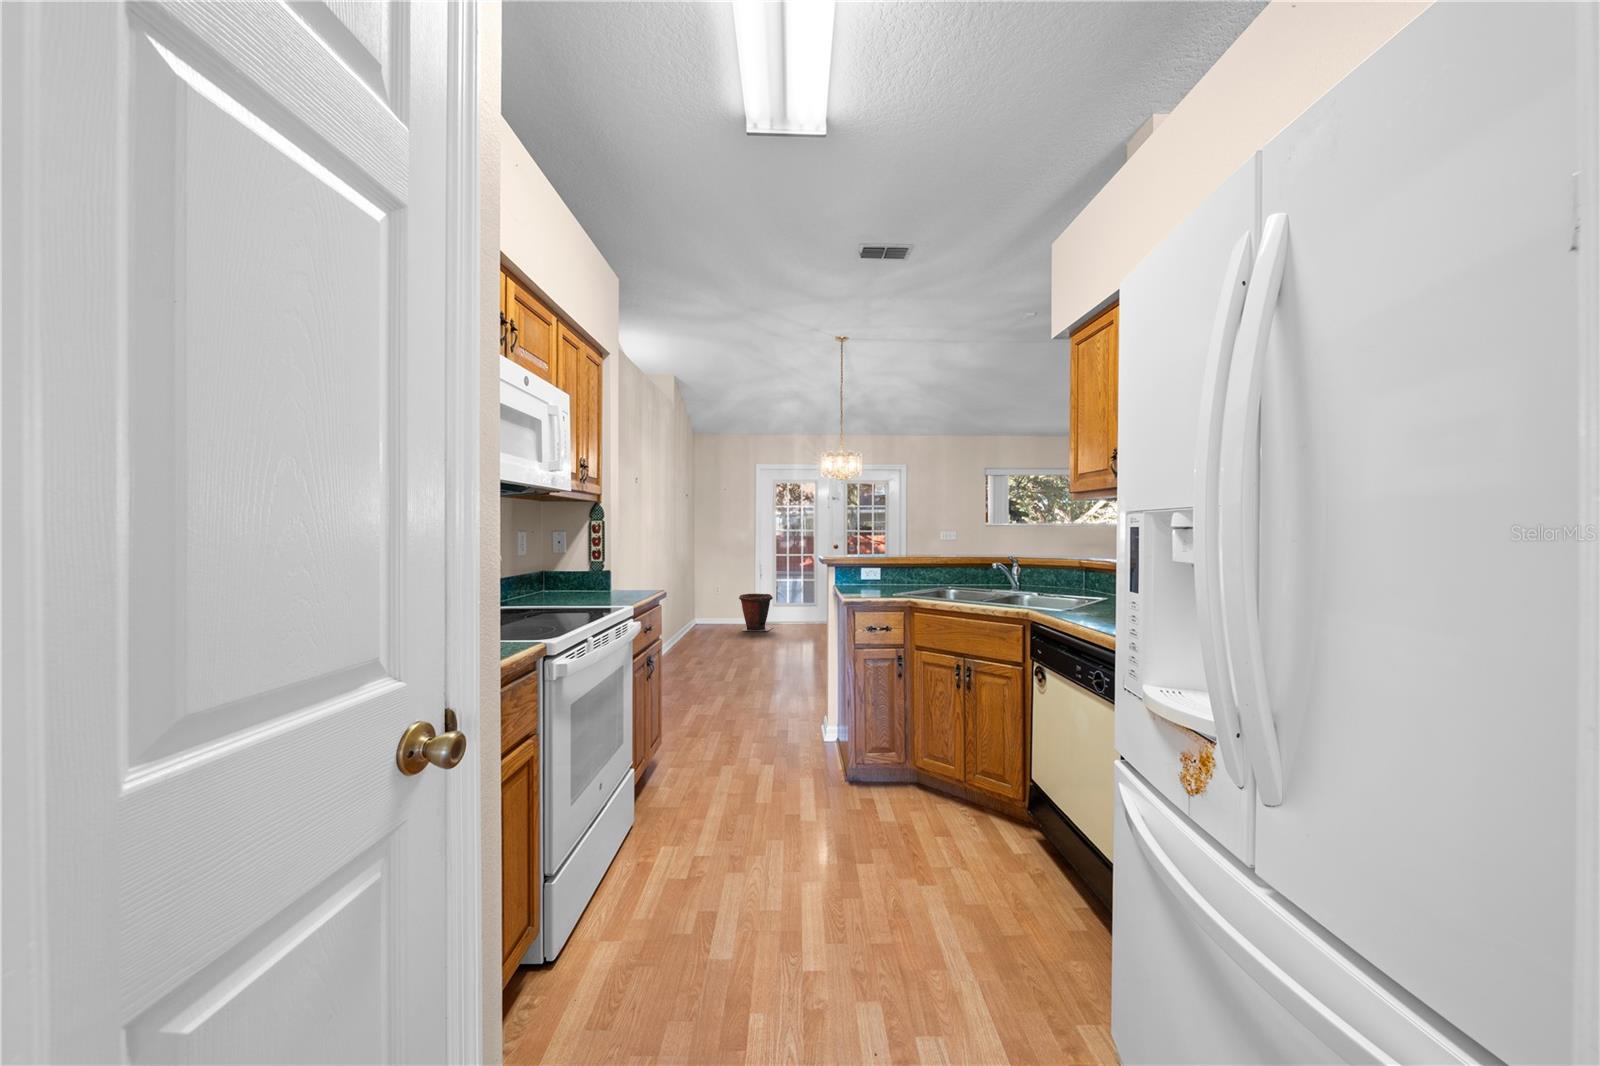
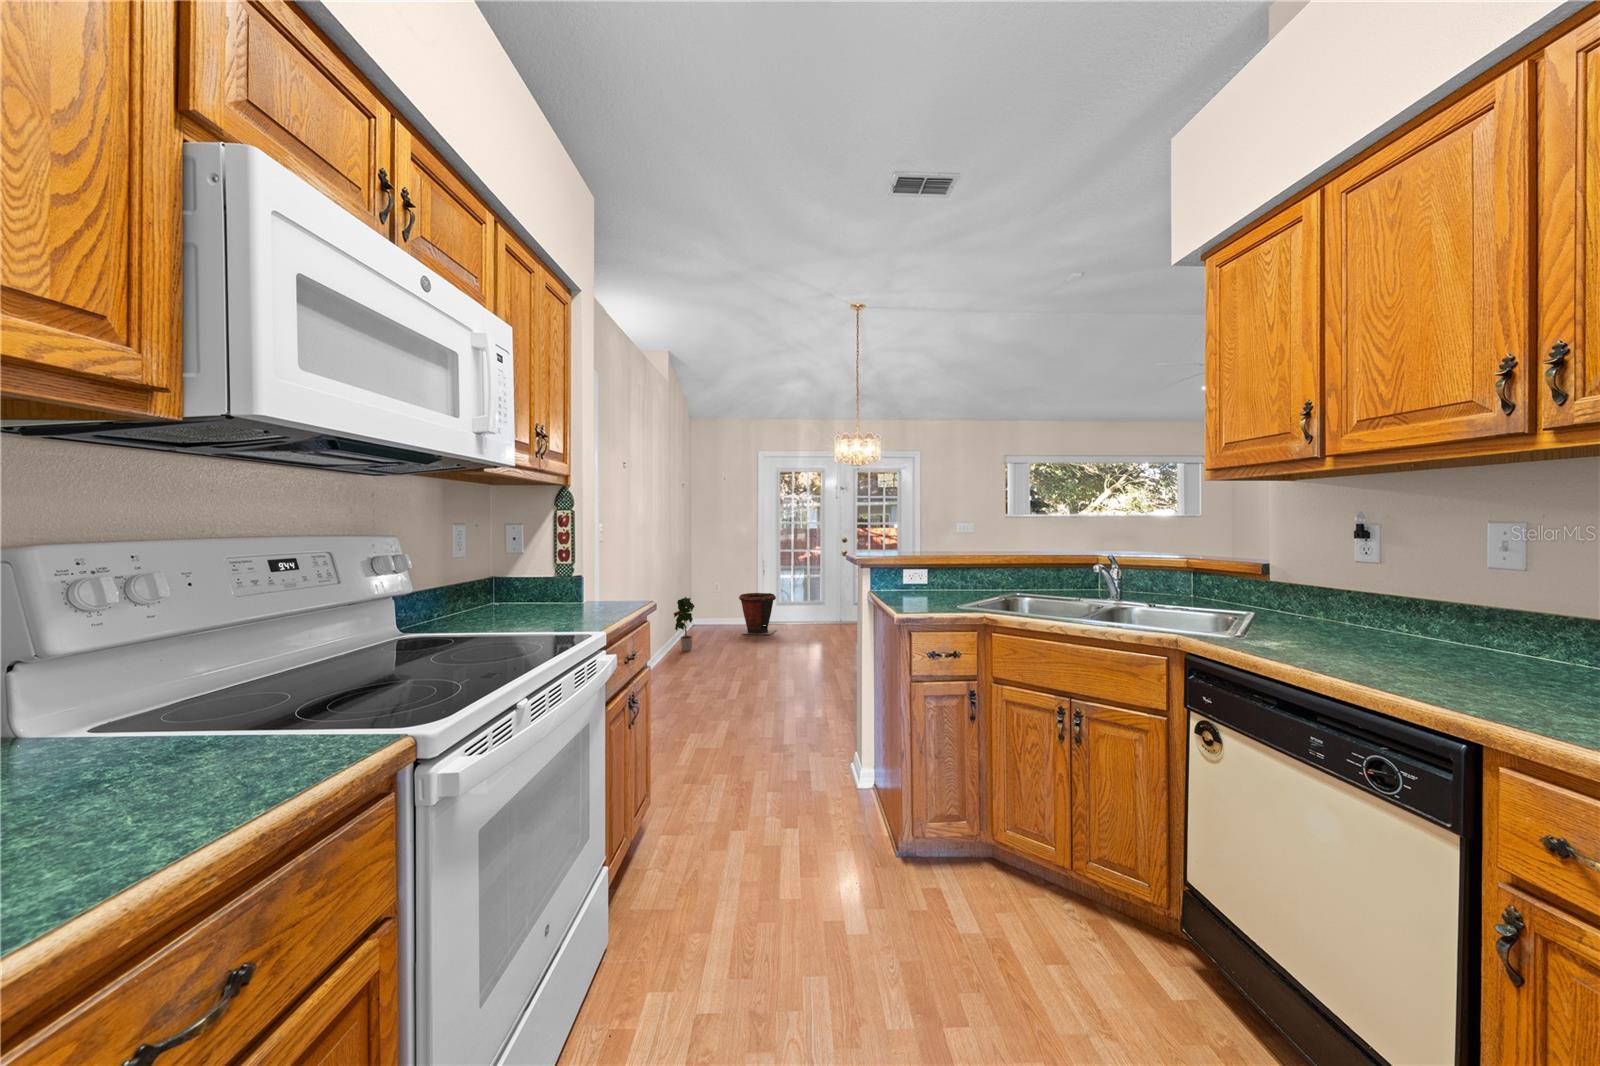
potted plant: none [679,595,698,644] -> present [674,597,694,651]

